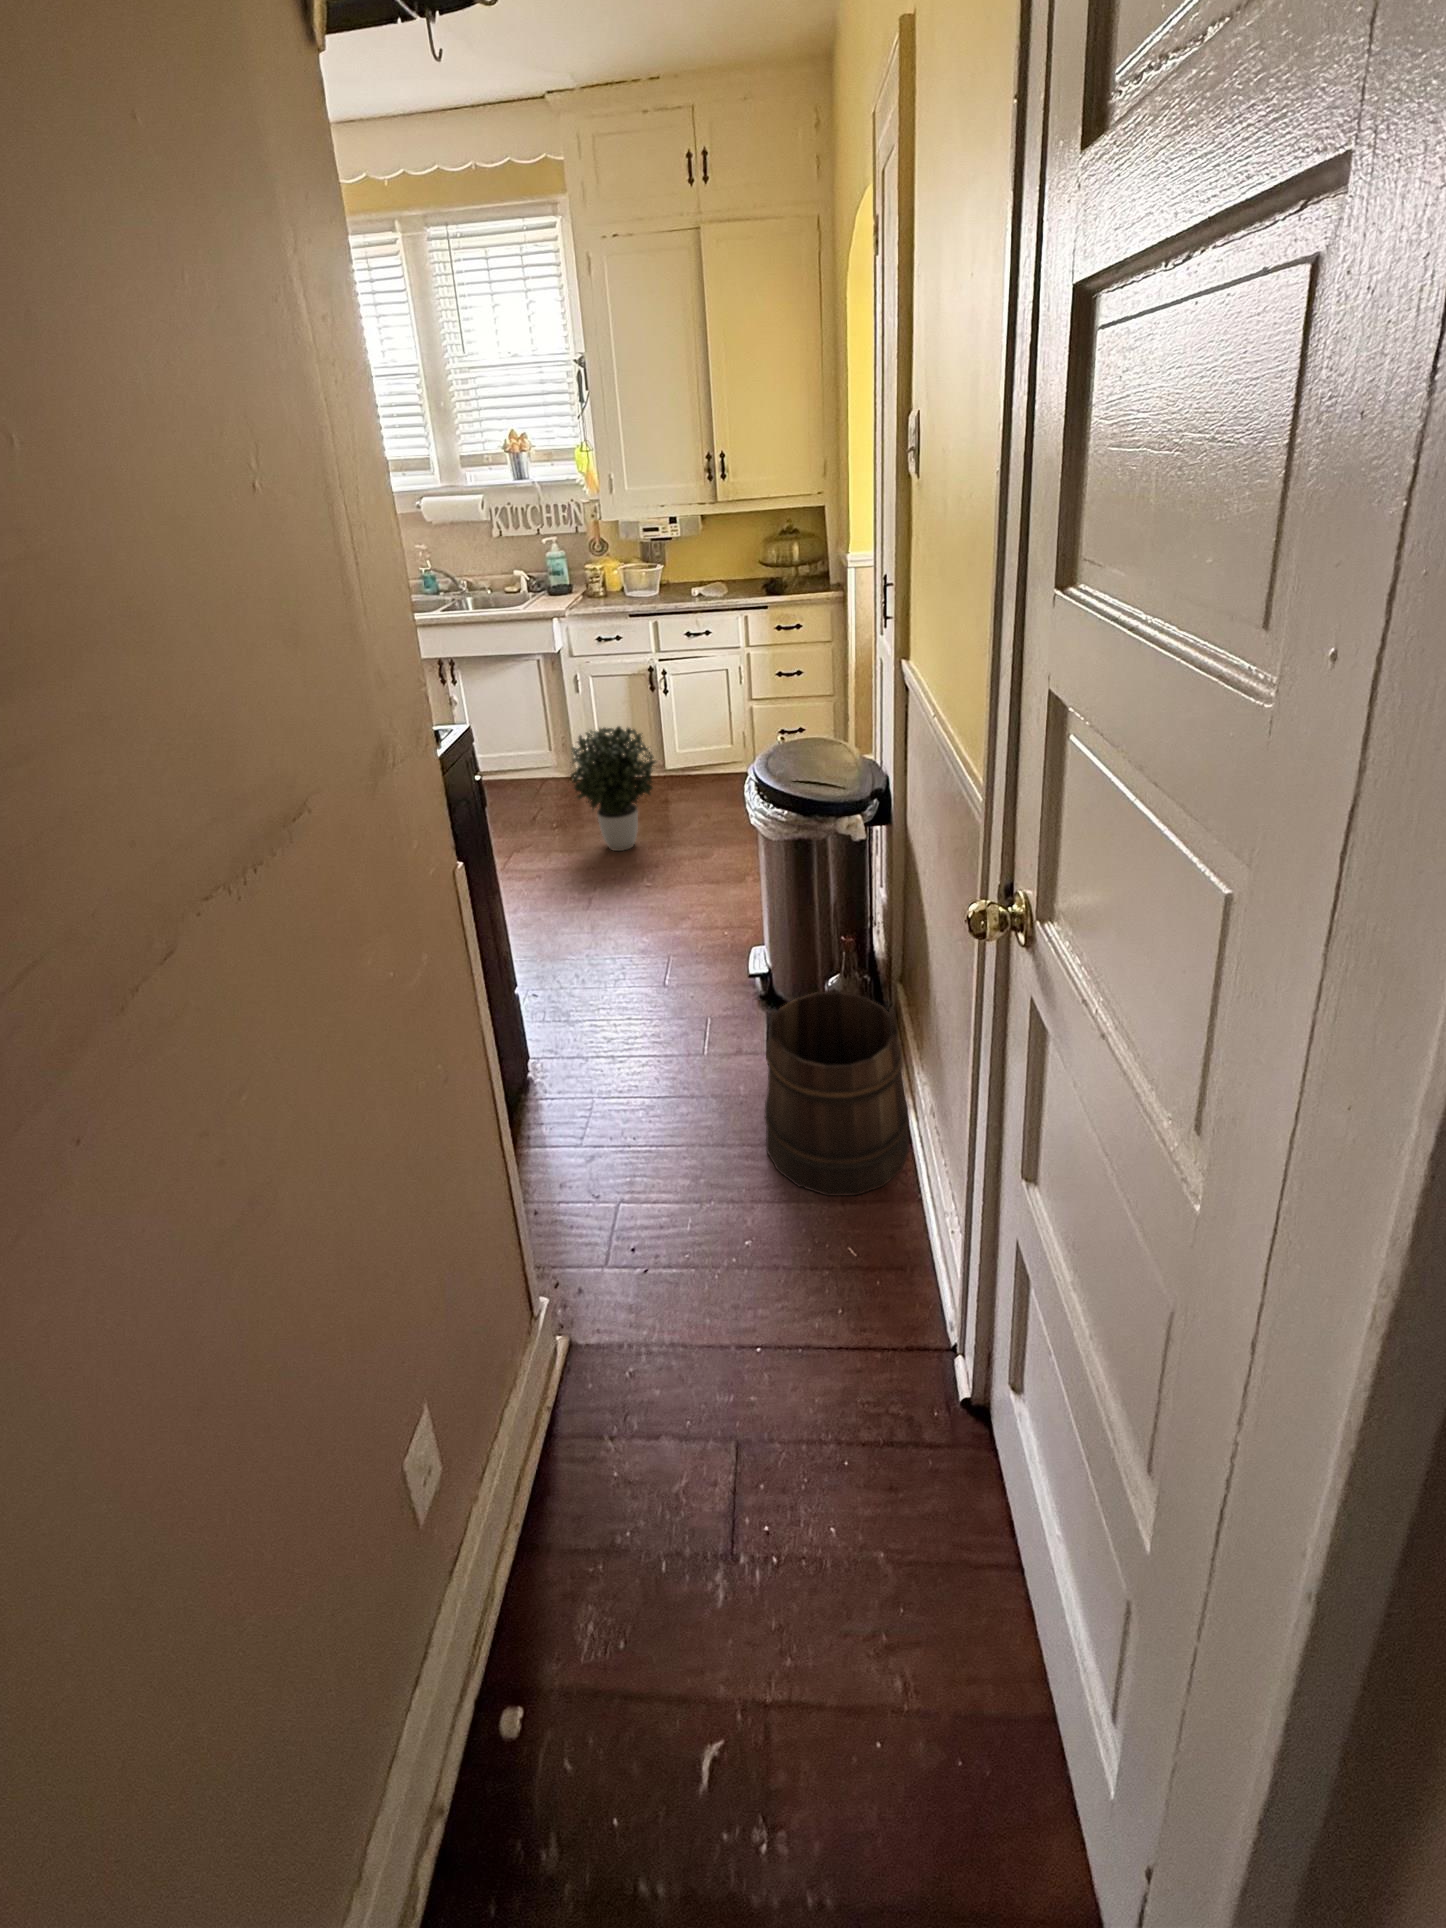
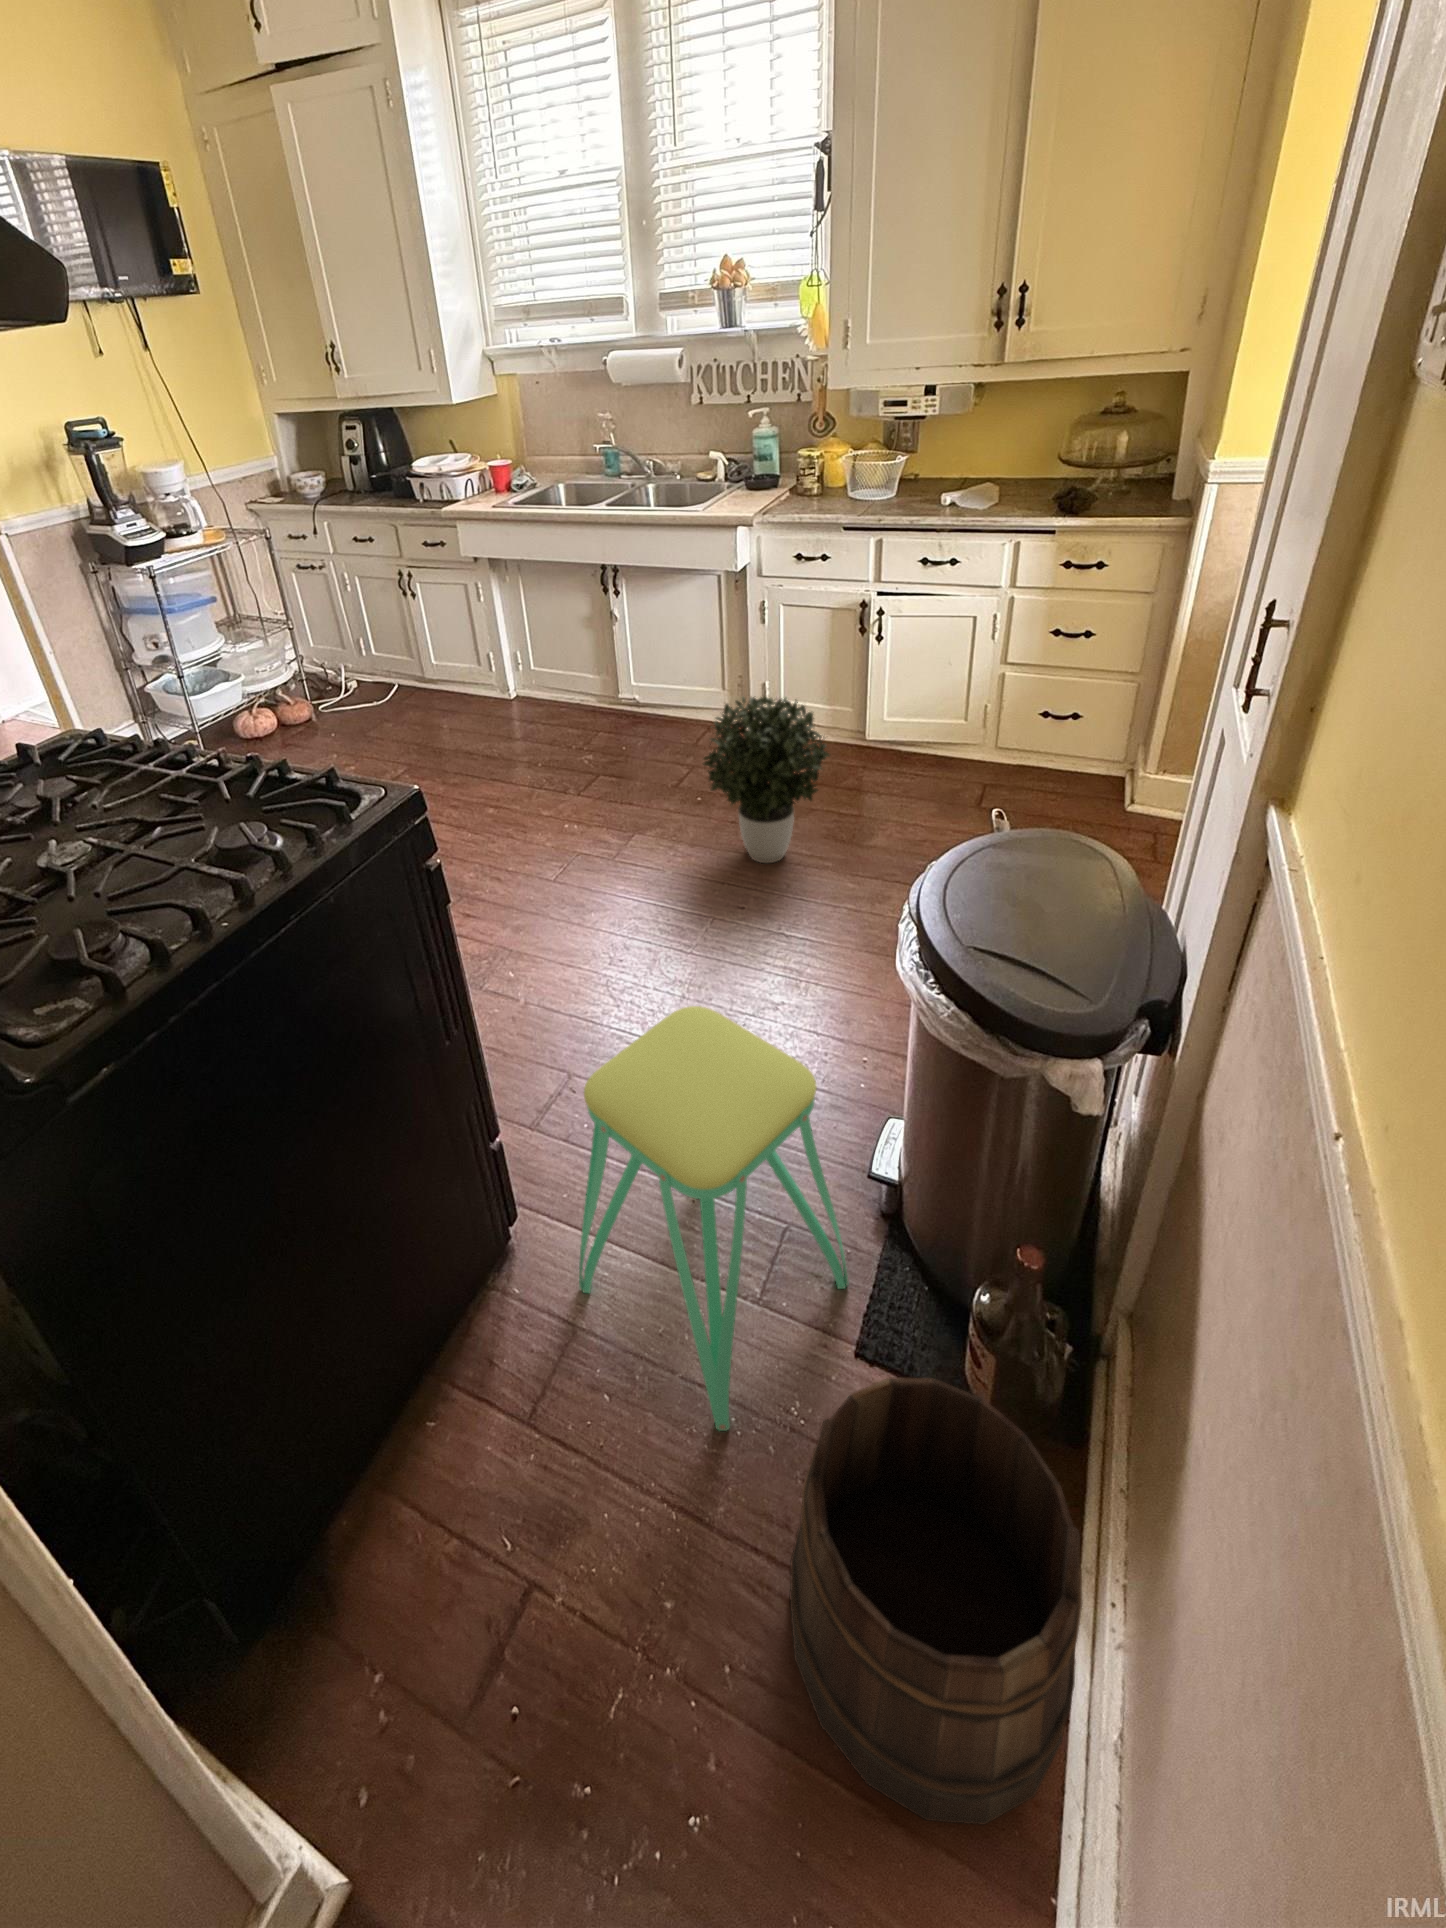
stool: none [590,868,754,1108] -> present [579,1006,848,1431]

